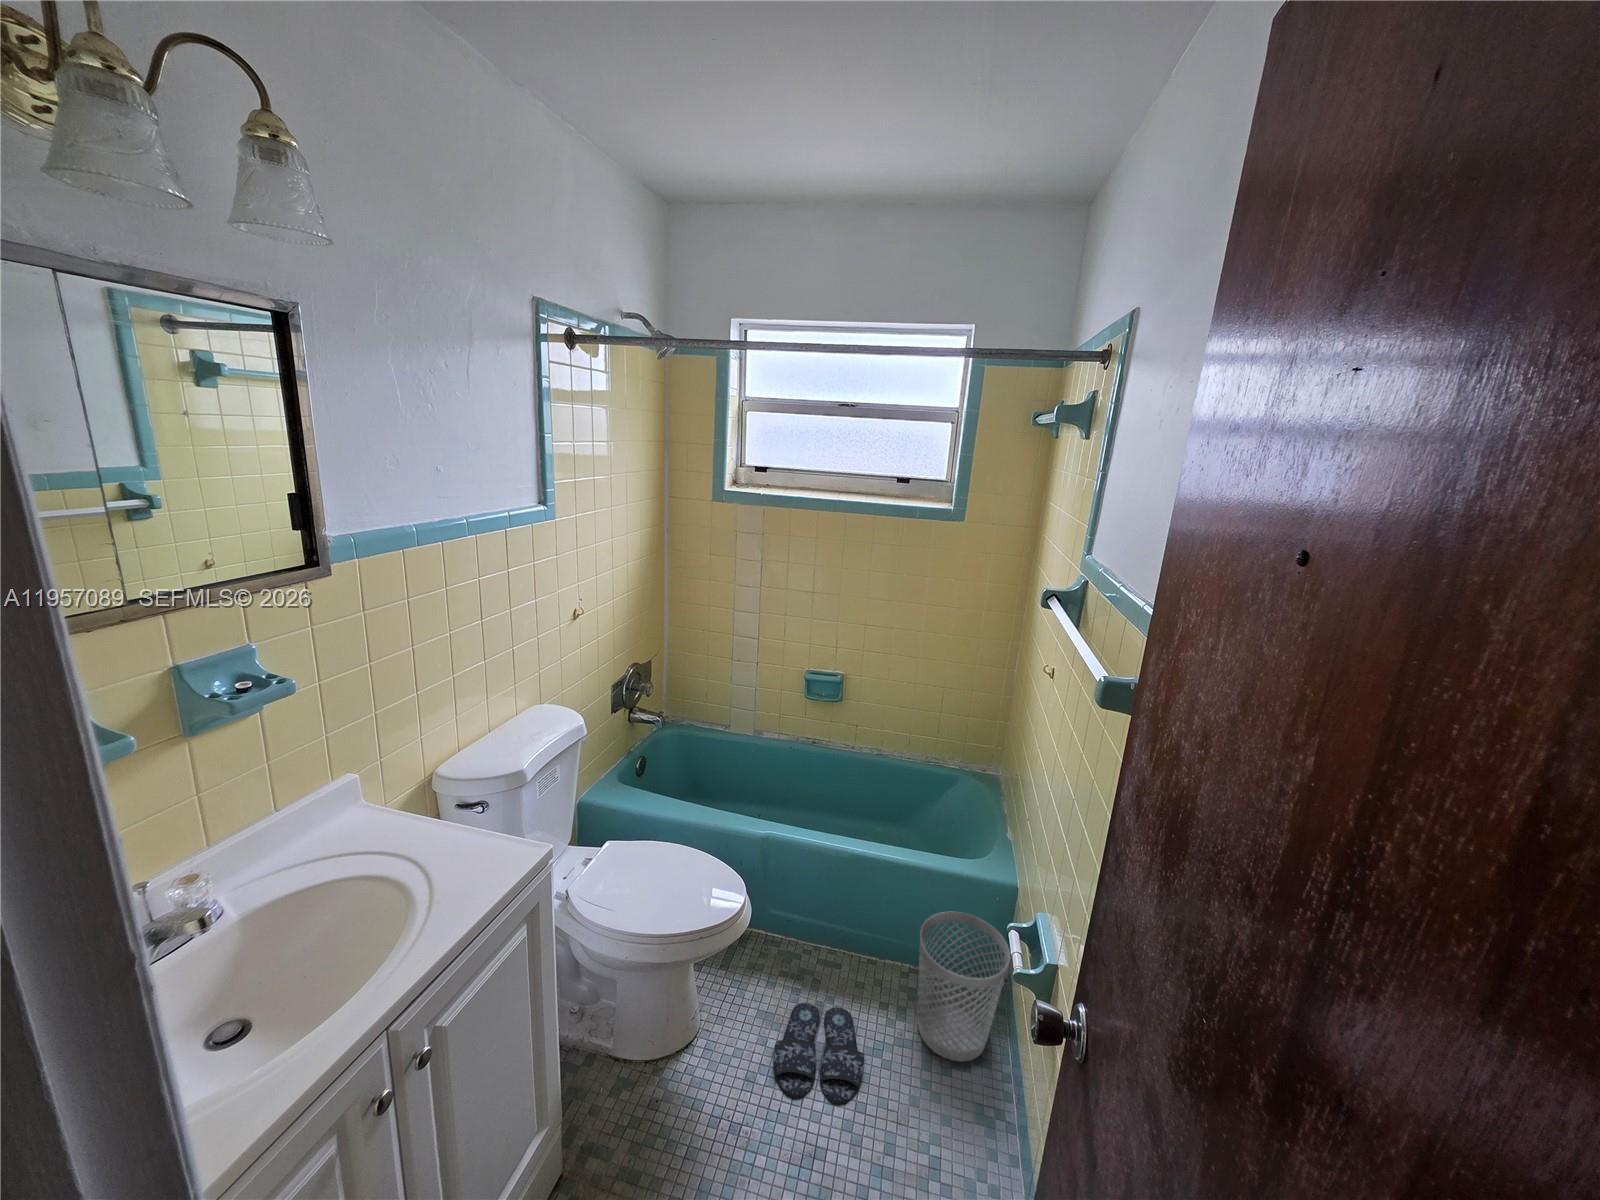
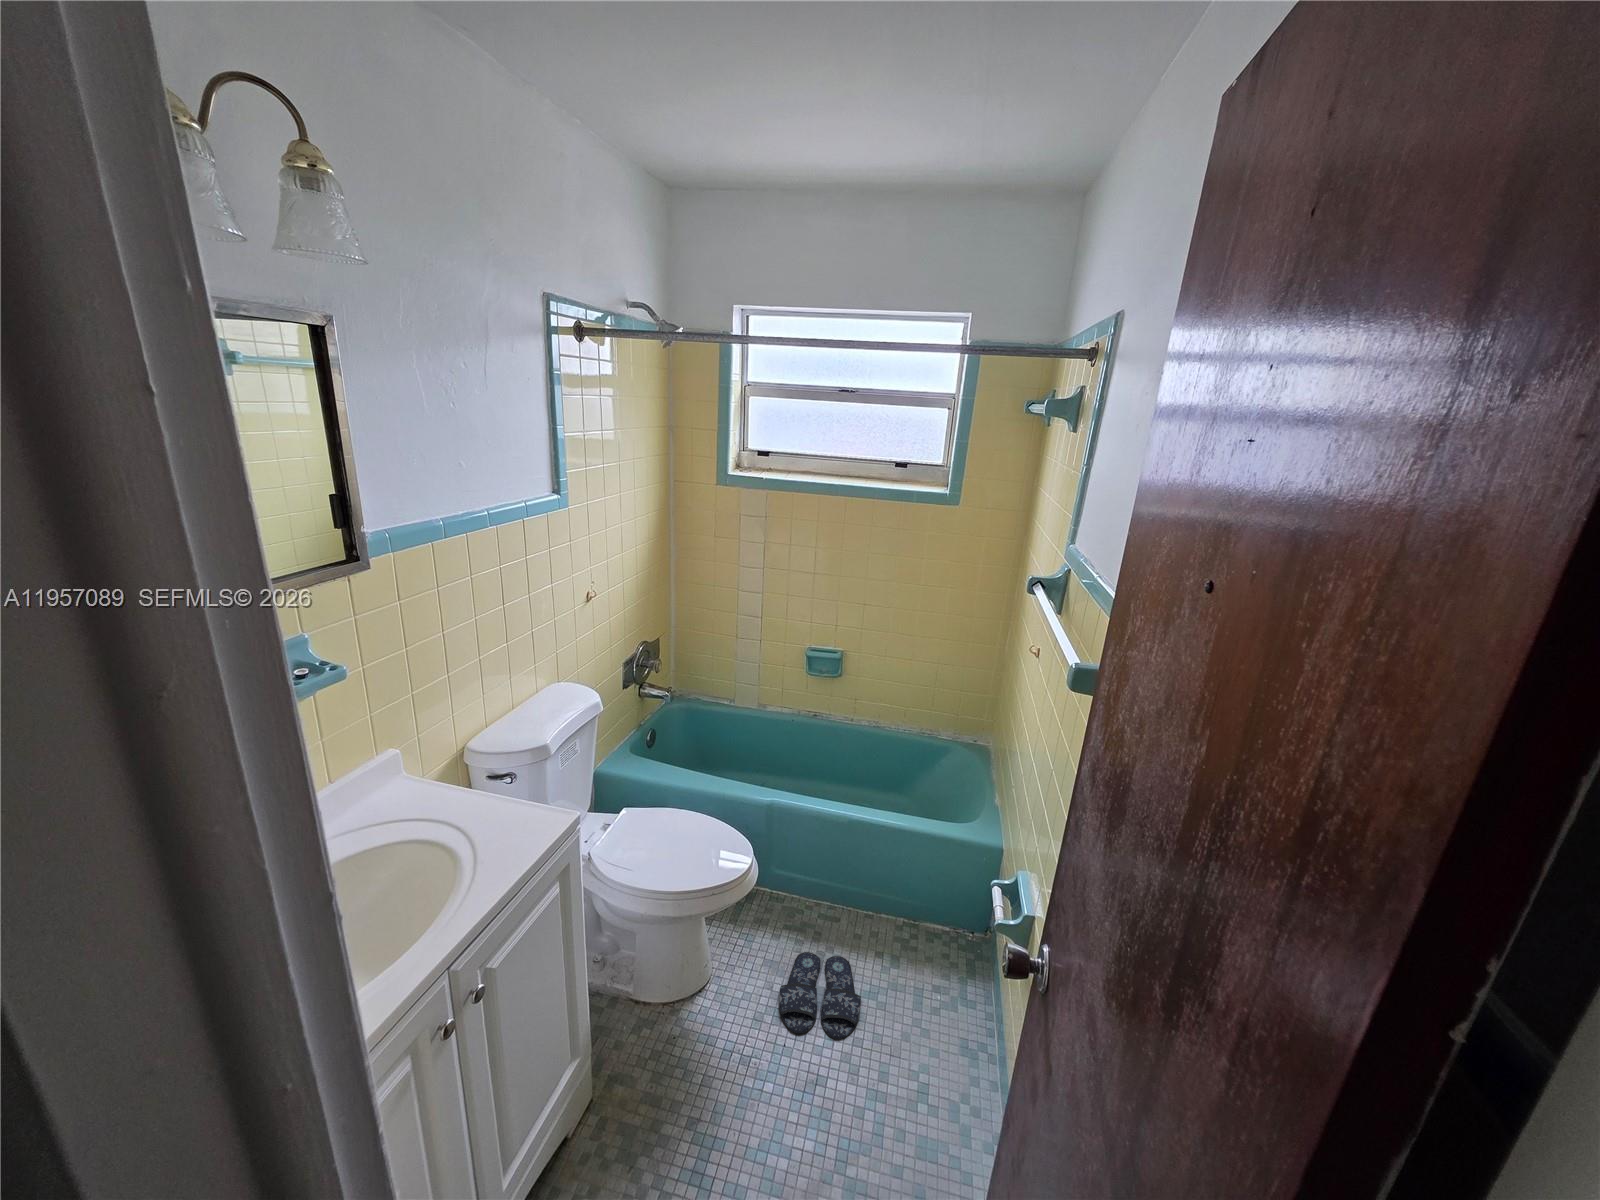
wastebasket: present [917,912,1010,1062] -> none [910,870,994,1003]

